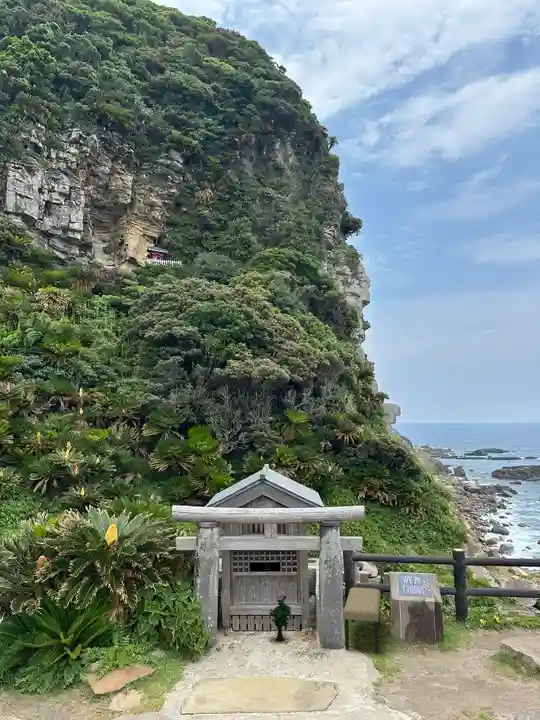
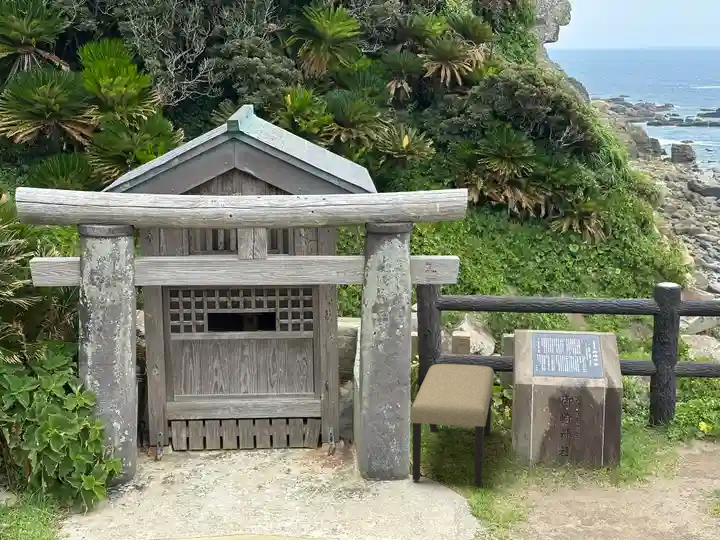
decorative plant: present [269,596,292,641] -> none [248,379,301,469]

